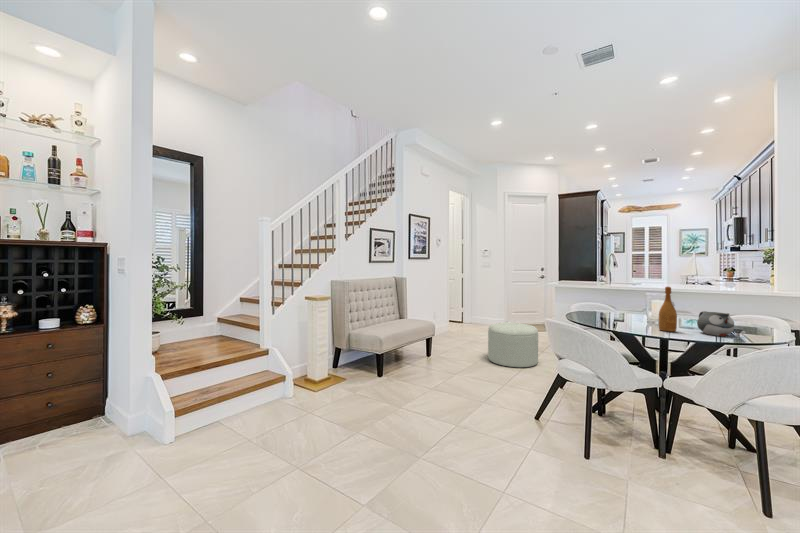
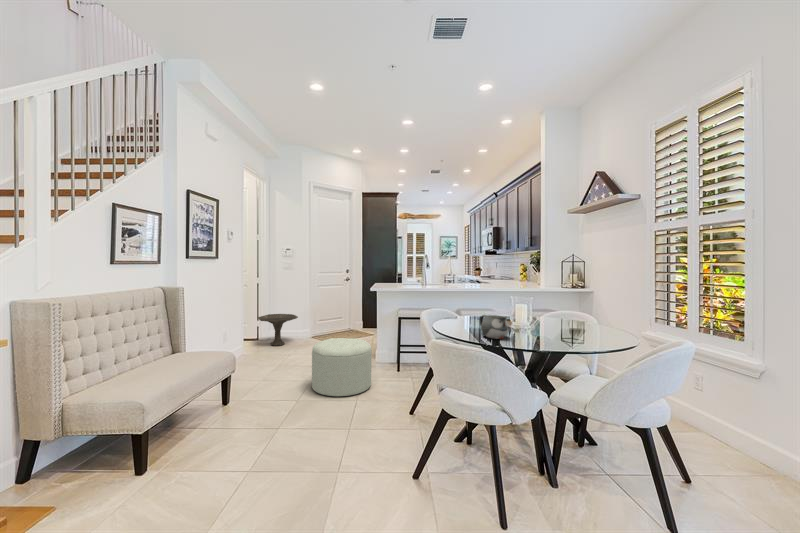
wine bottle: present [659,287,677,332] -> none [539,295,556,343]
side table: none [461,303,493,329] -> present [258,314,298,346]
teapot: present [697,311,734,336] -> present [480,315,508,339]

